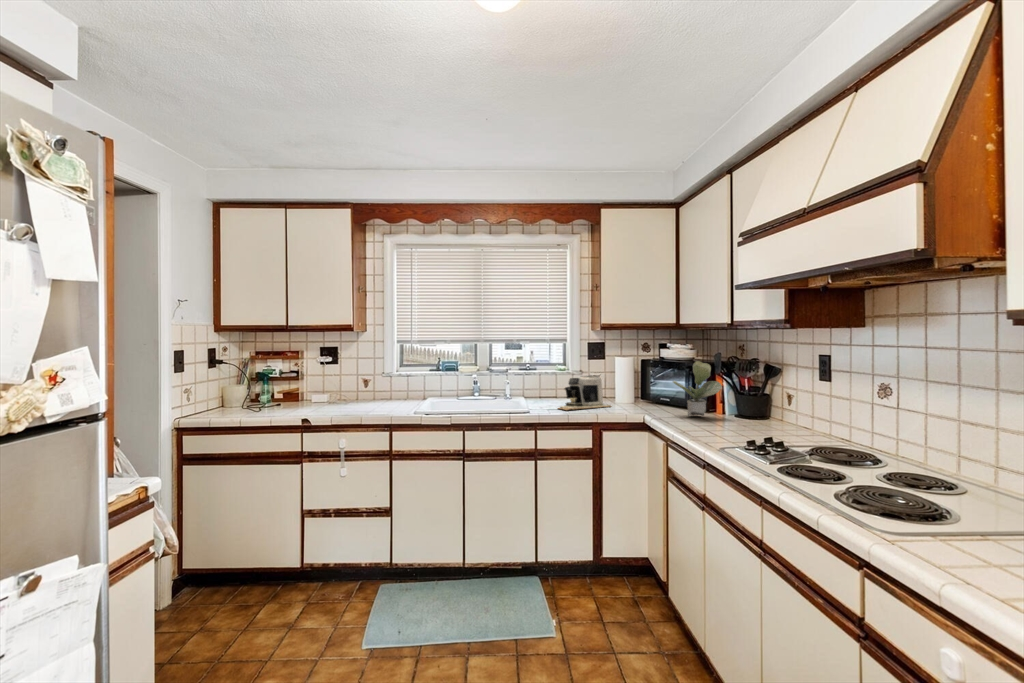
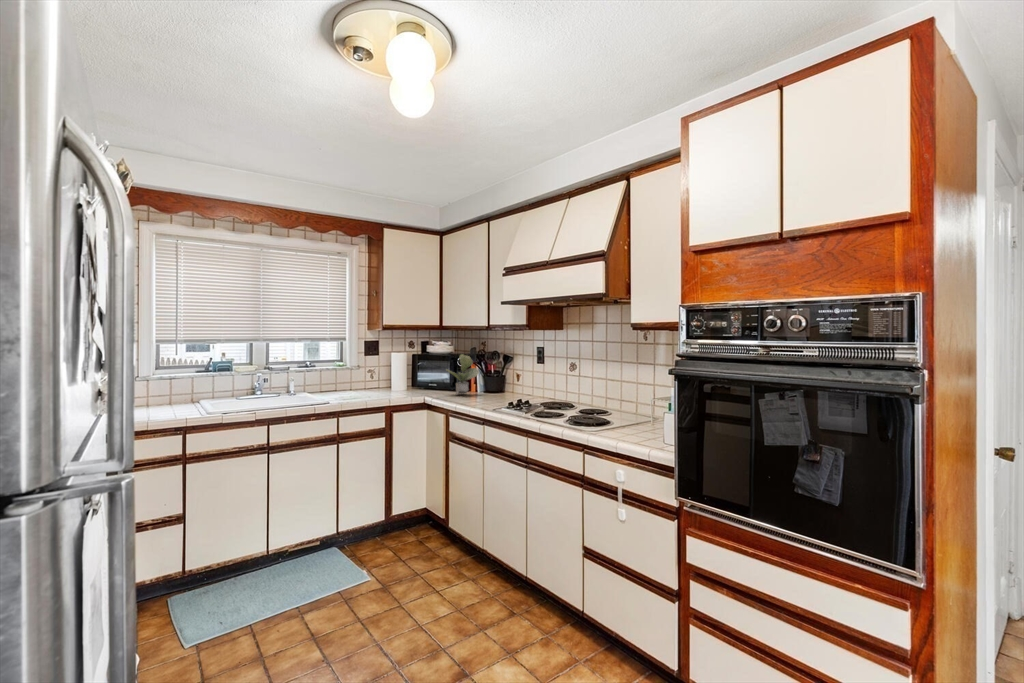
coffee maker: present [559,375,611,410] -> none [350,368,395,399]

